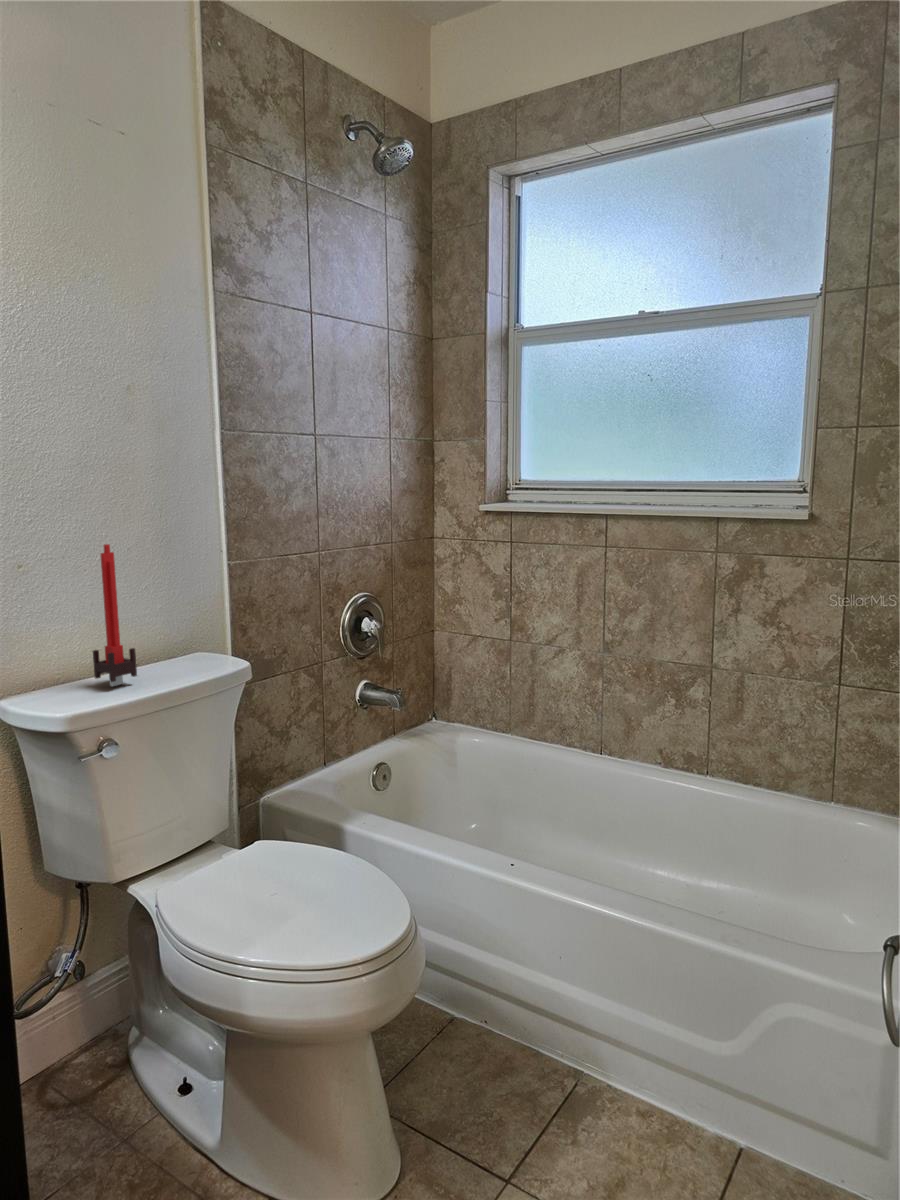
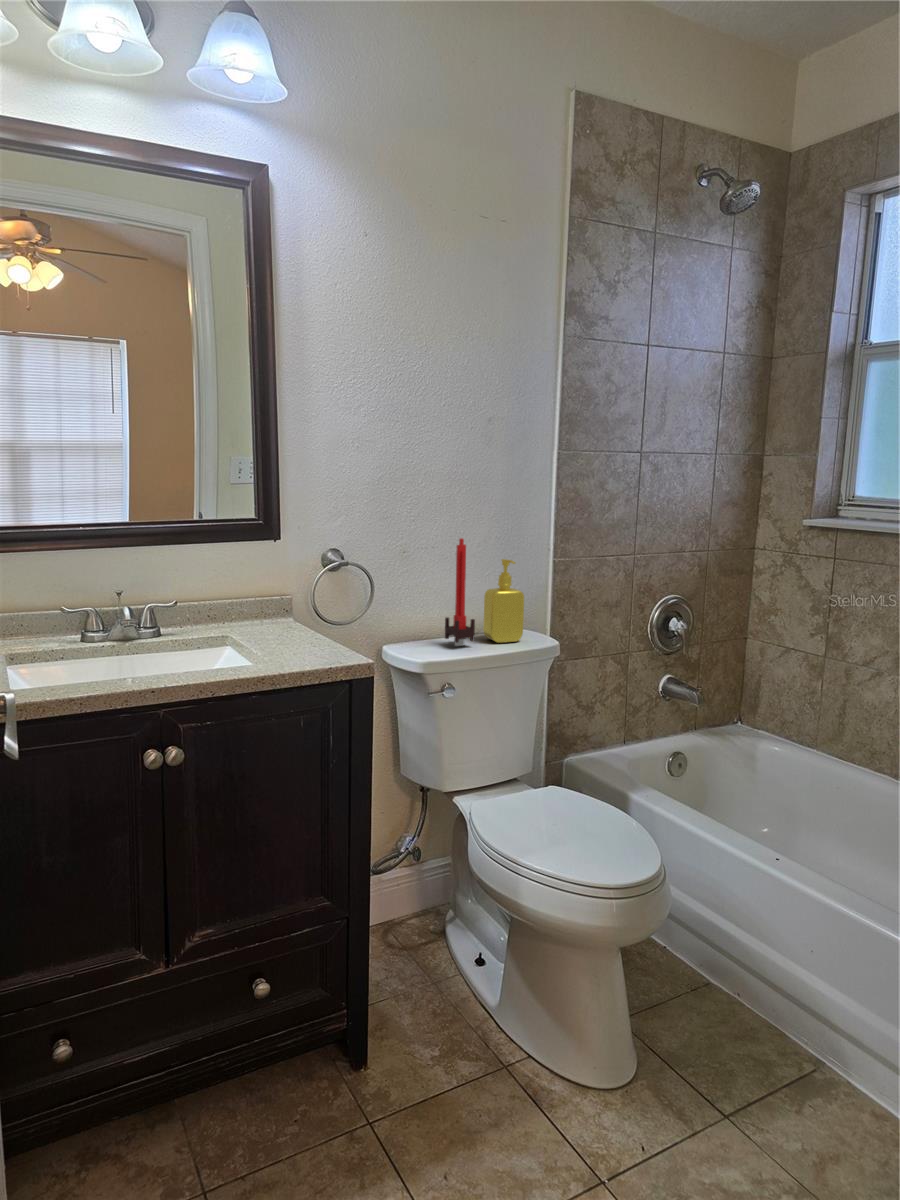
soap dispenser: none [143,568,199,674] -> present [483,559,524,643]

